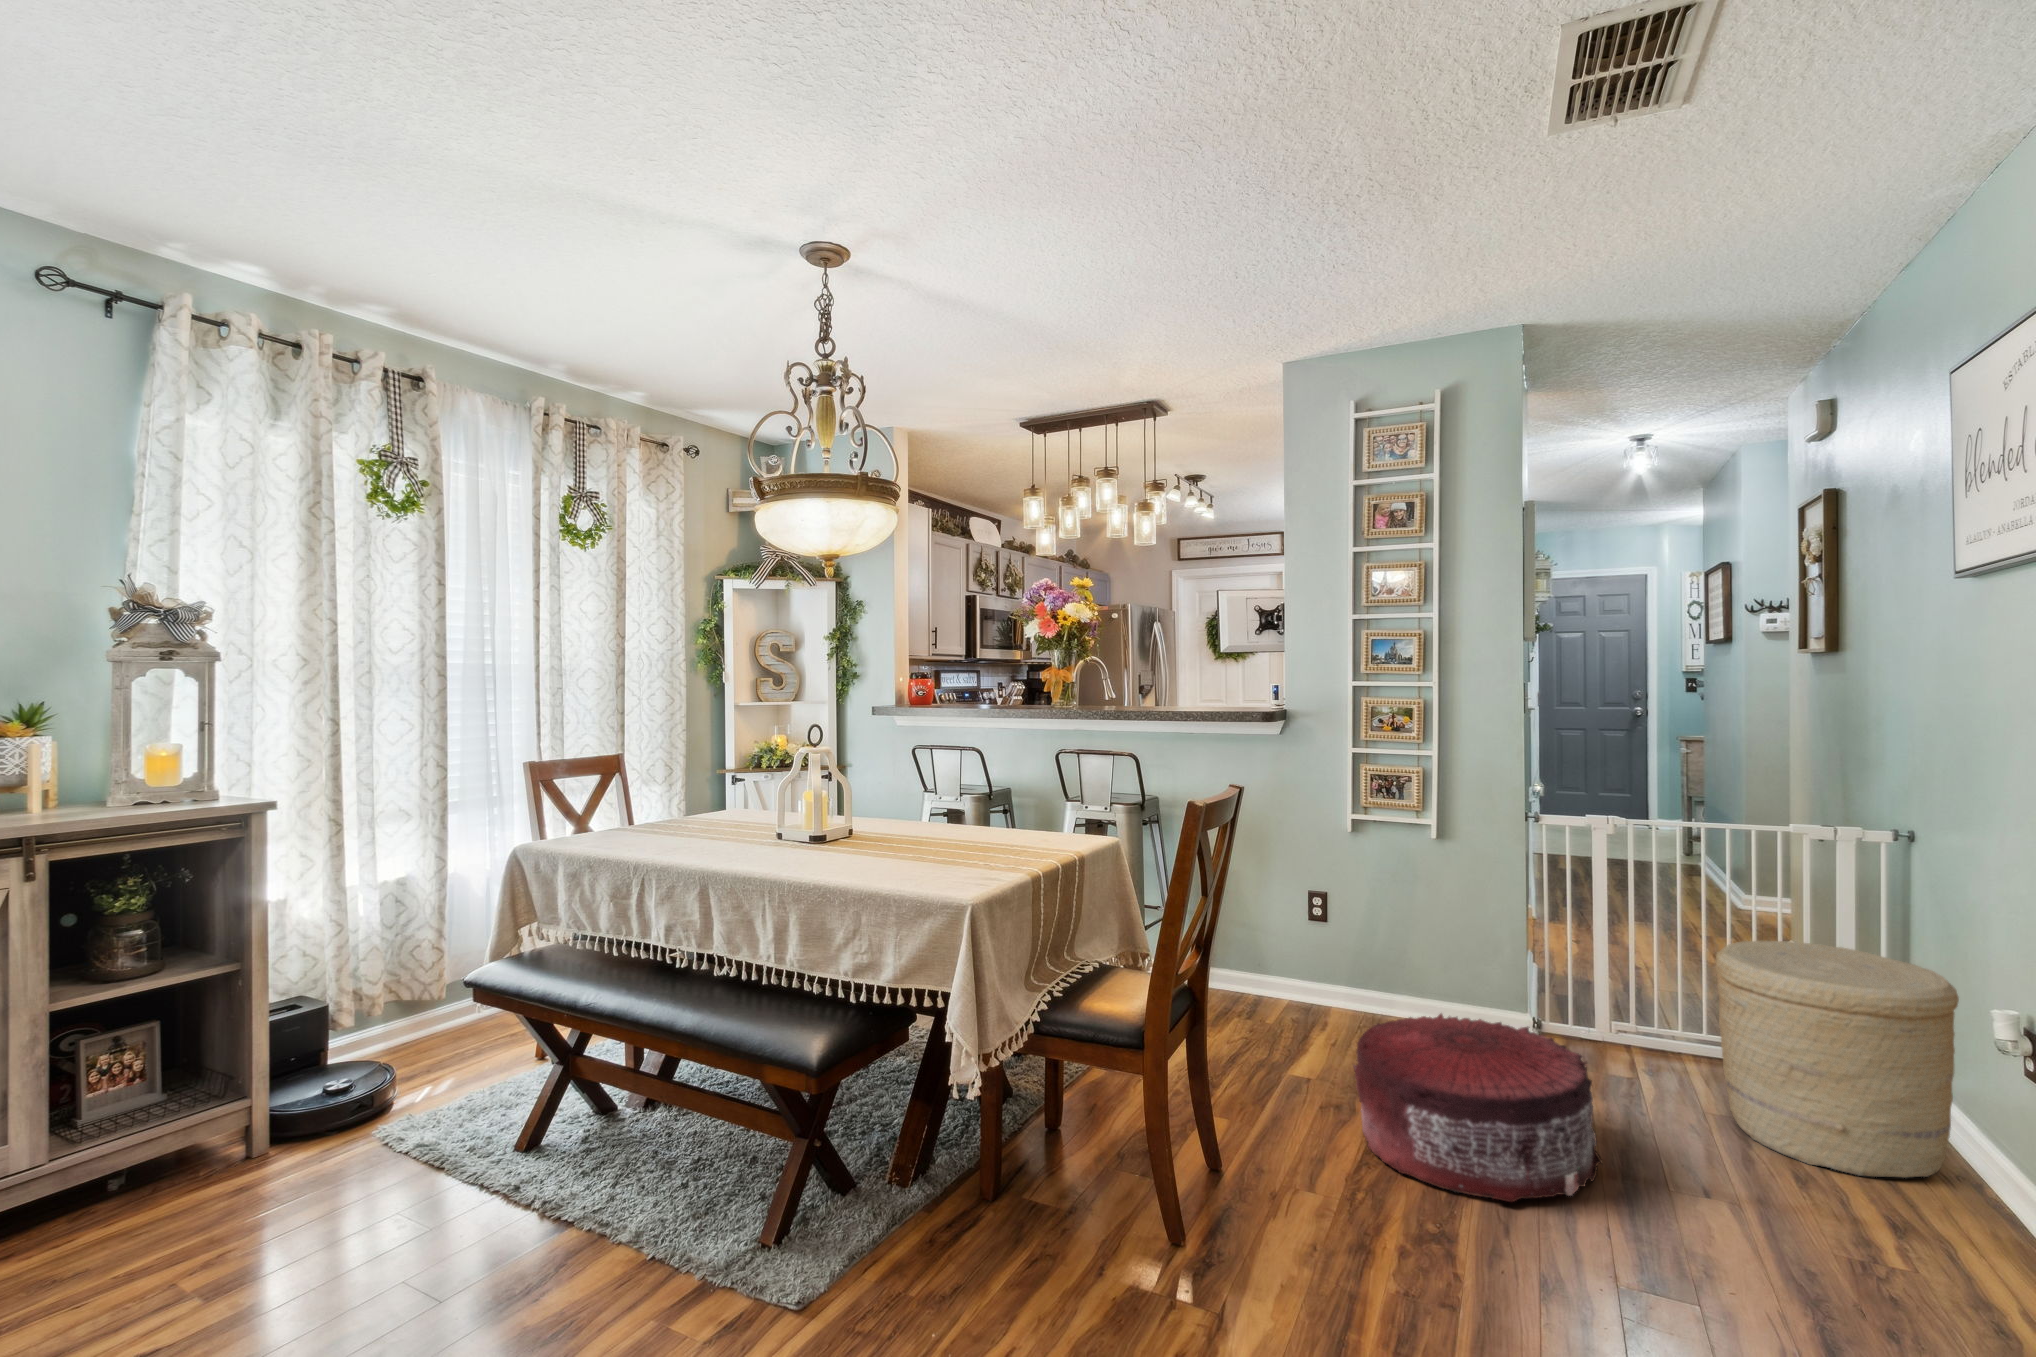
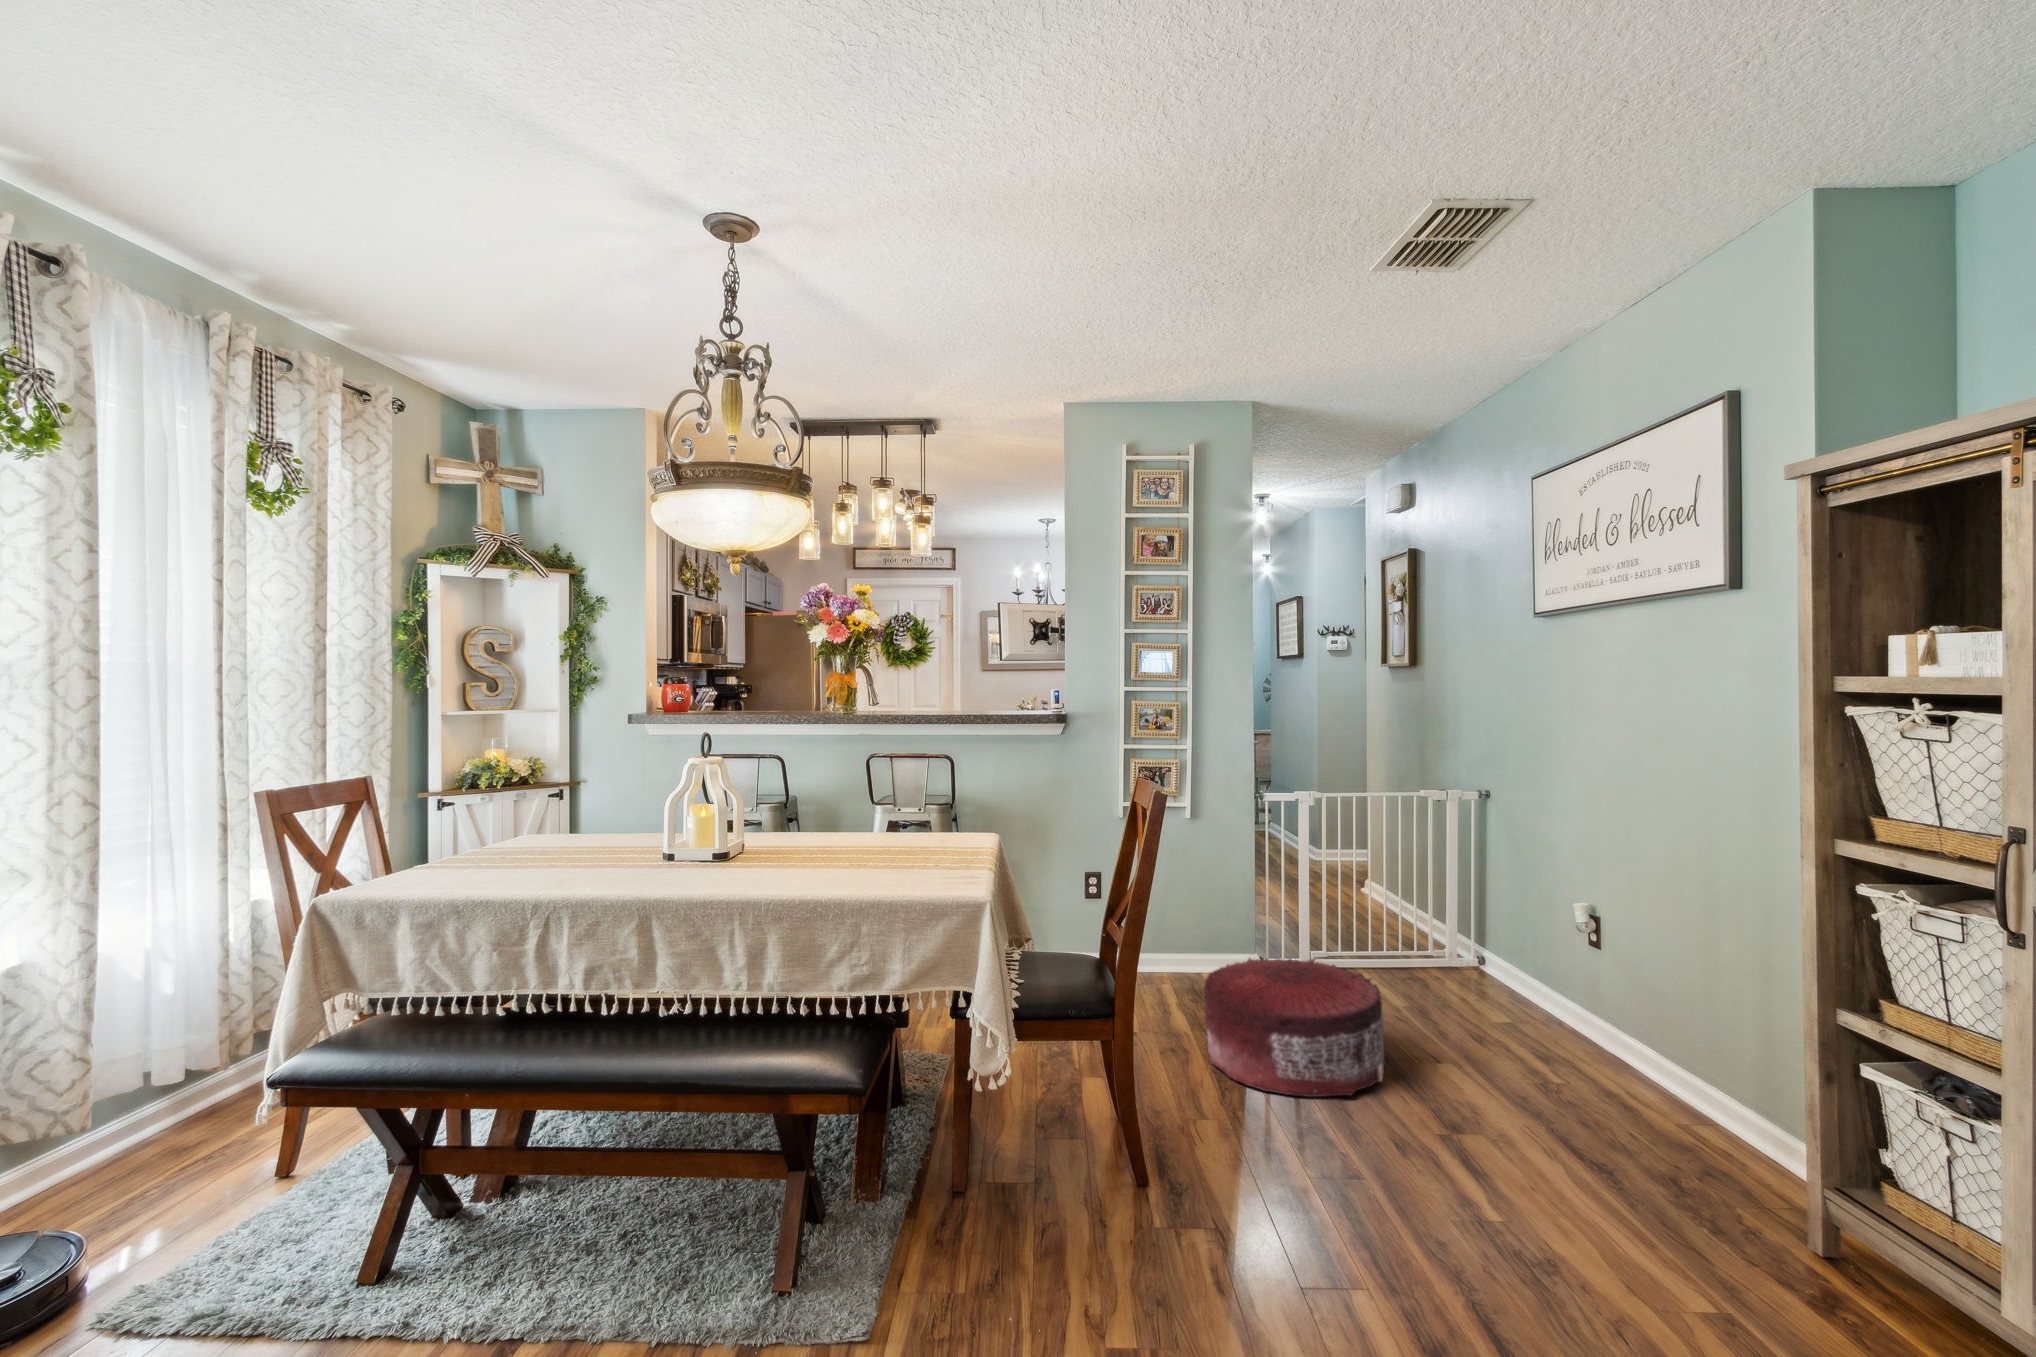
basket: present [1715,941,1959,1178] -> none [1409,874,1556,1031]

